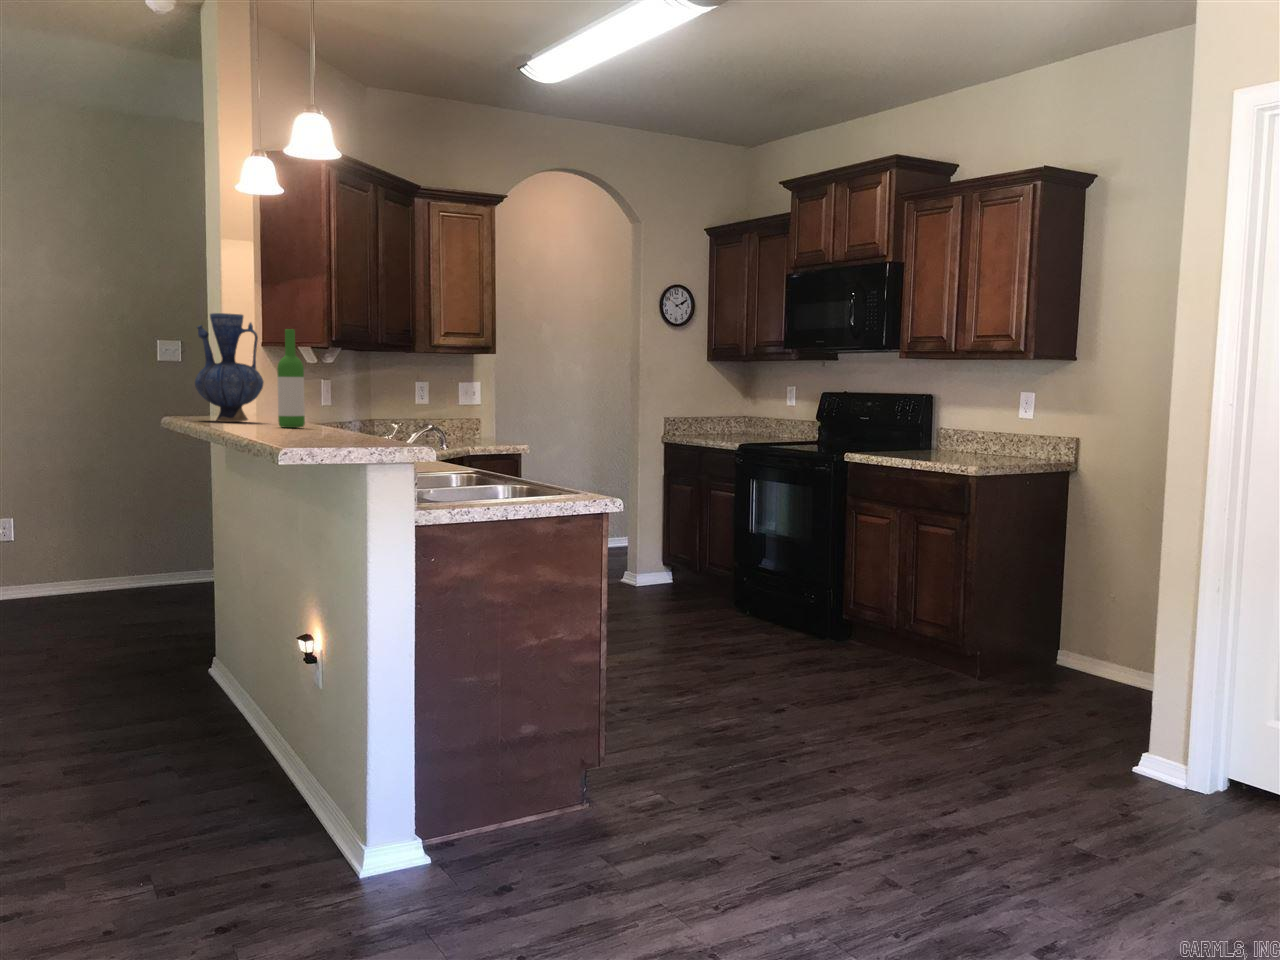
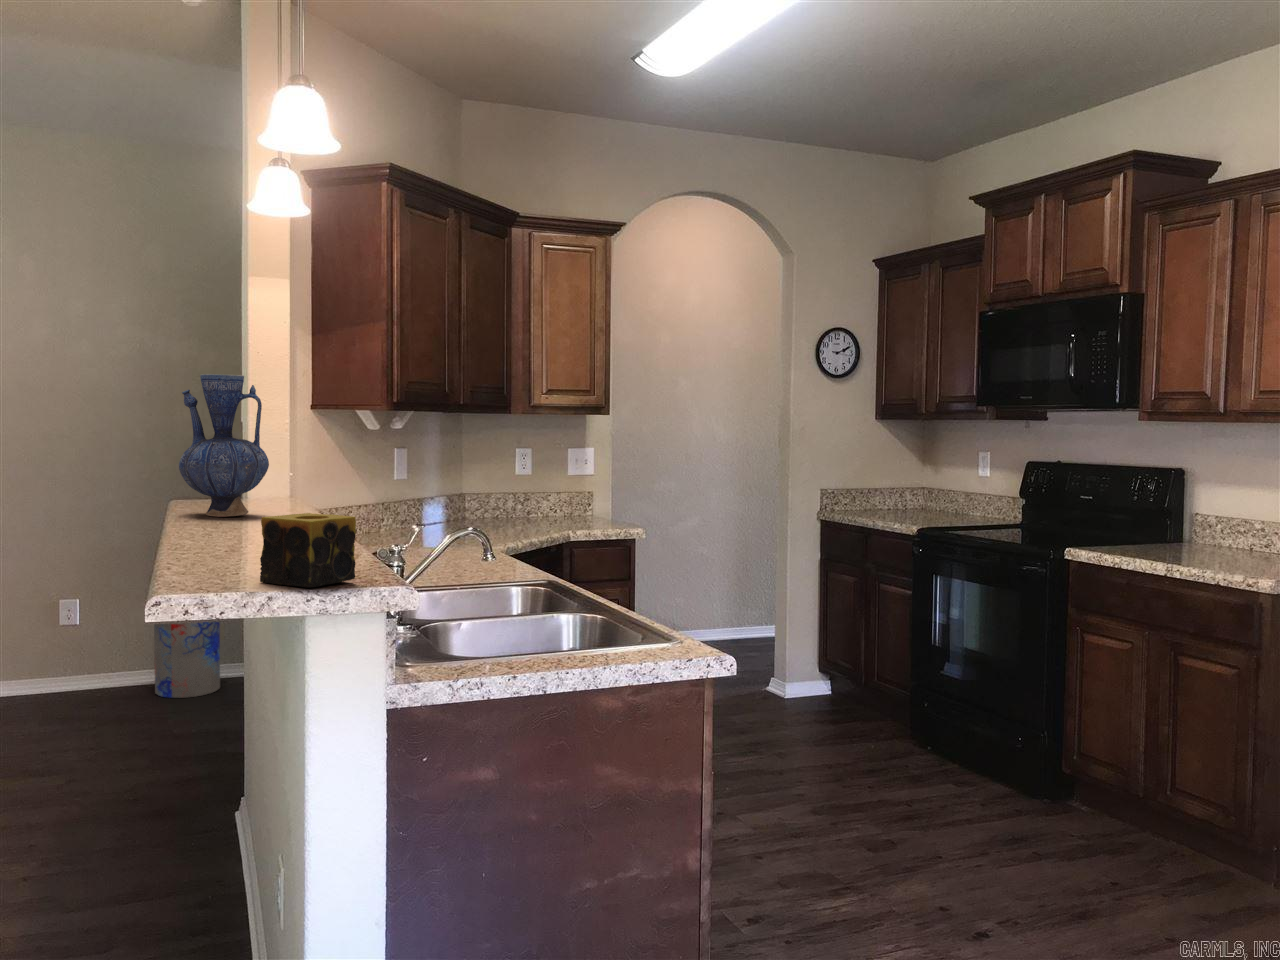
wine bottle: present [277,329,305,428] -> none [267,396,303,530]
candle: none [334,401,393,445] -> present [260,513,356,588]
trash can: none [88,514,151,601] -> present [154,618,220,698]

